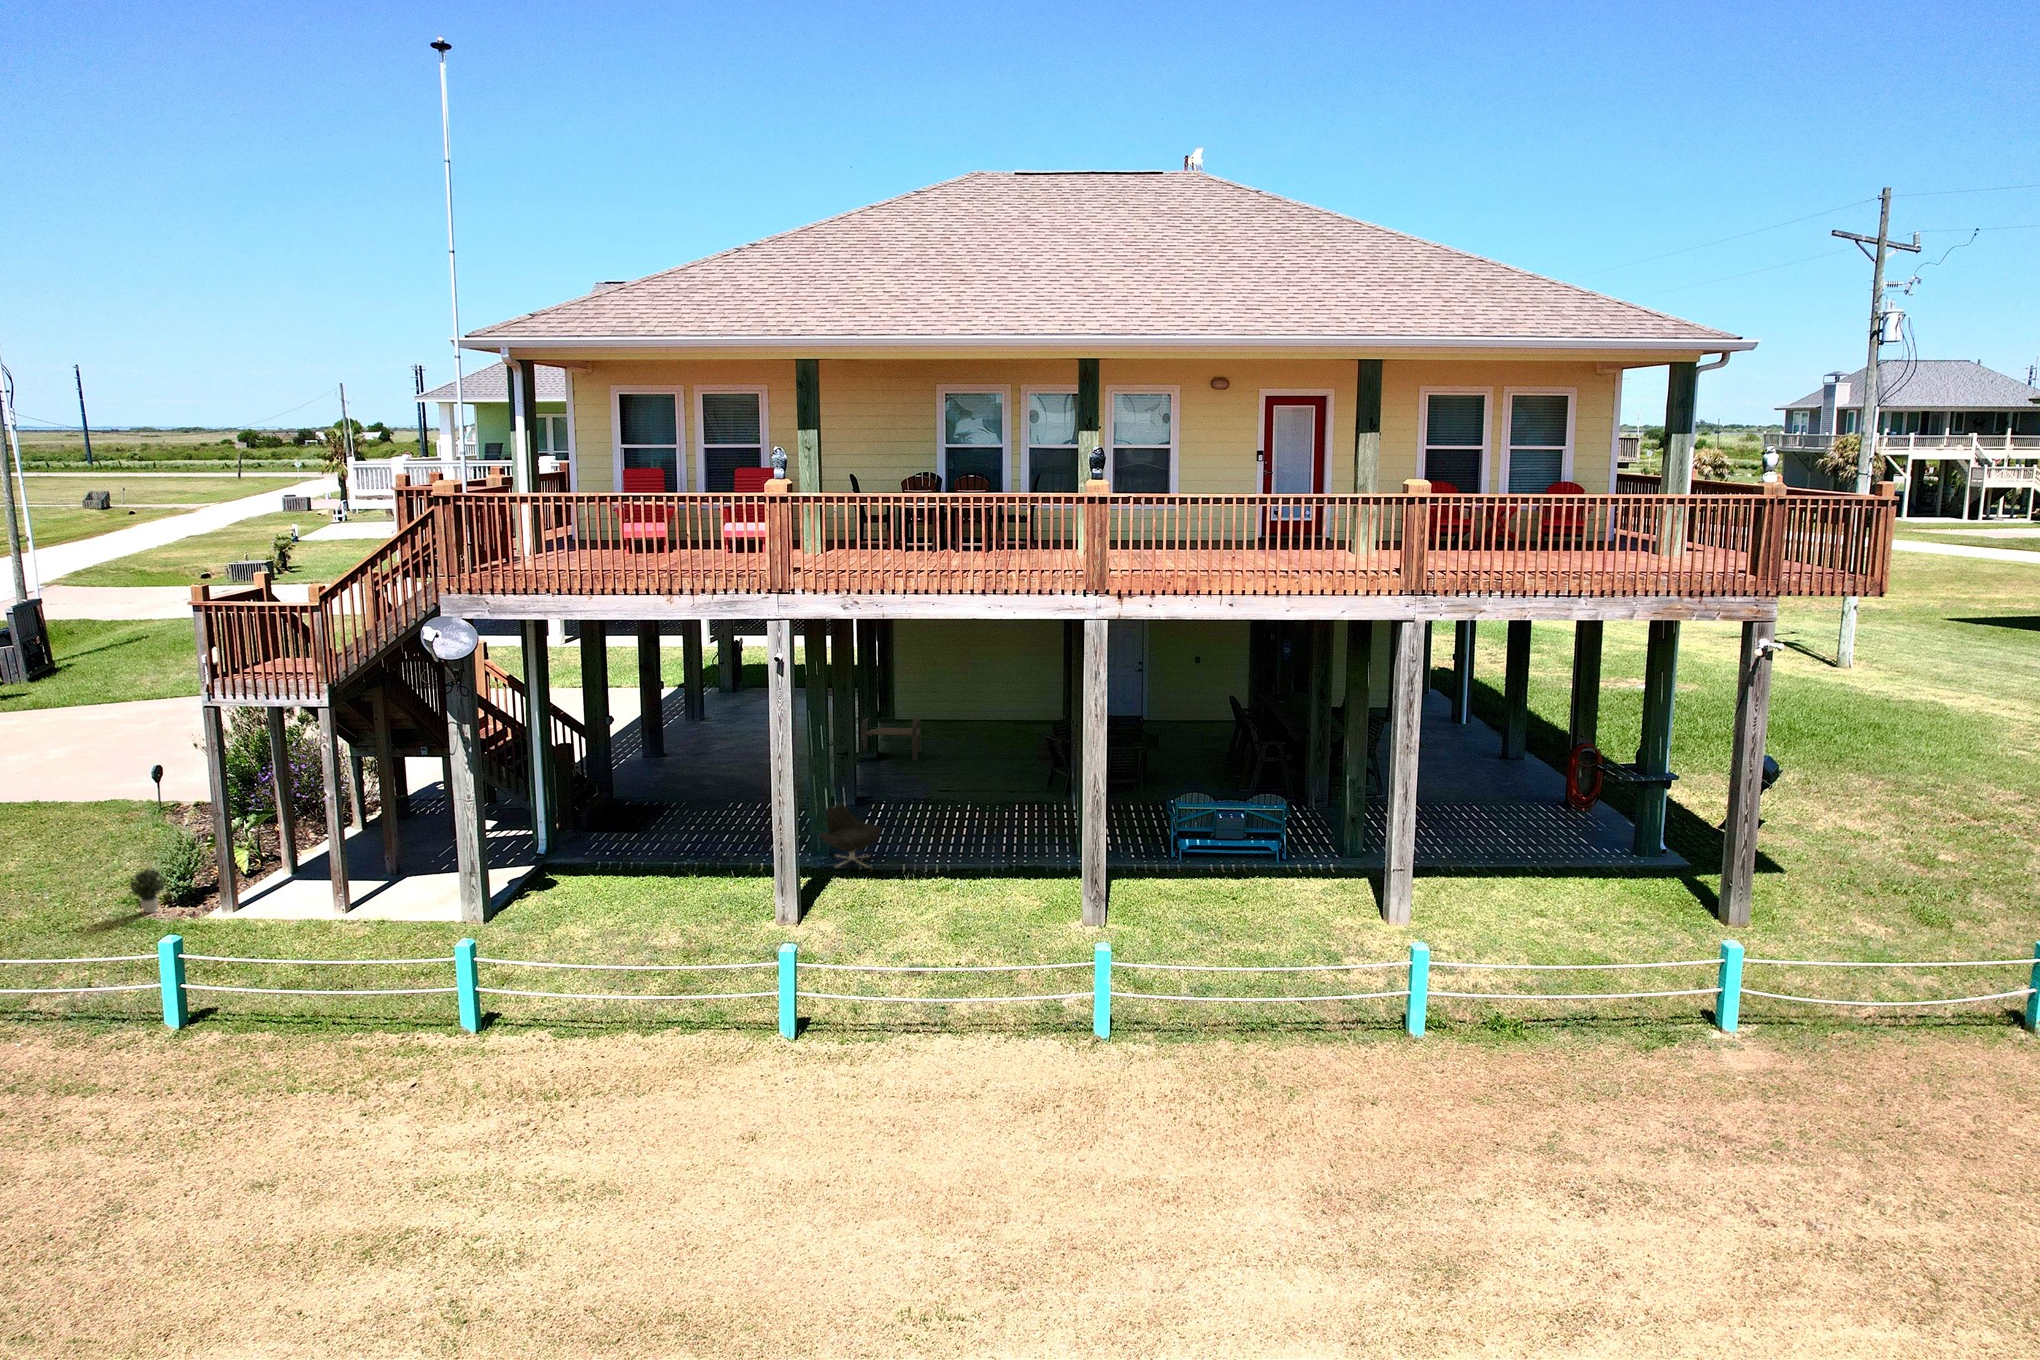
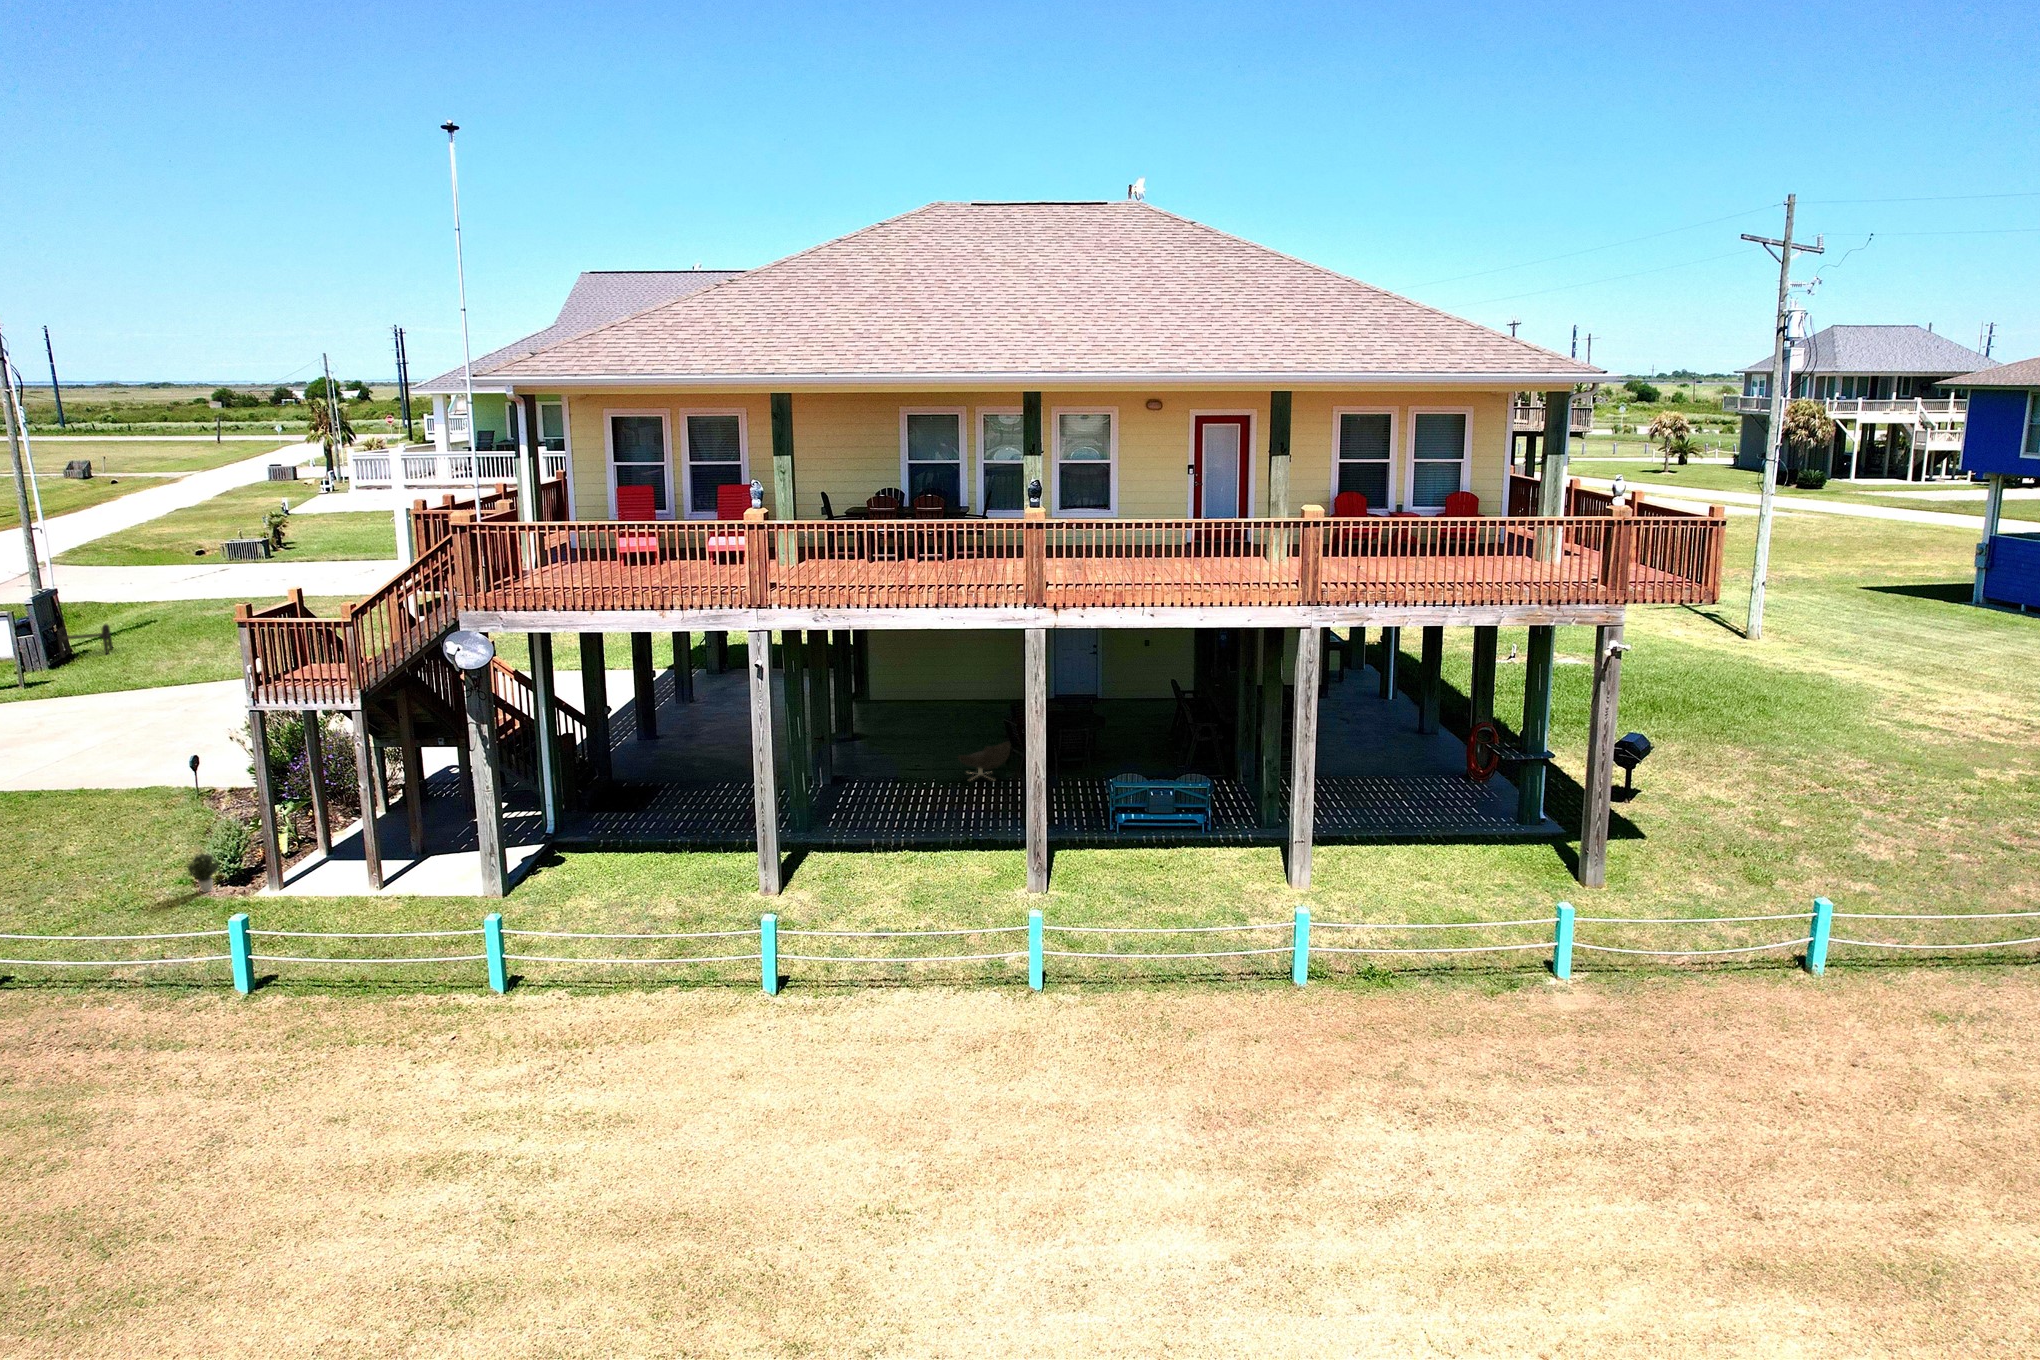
bench: present [862,716,921,761] -> present [57,624,113,658]
lounge chair: present [819,804,881,866] -> present [958,742,1010,775]

